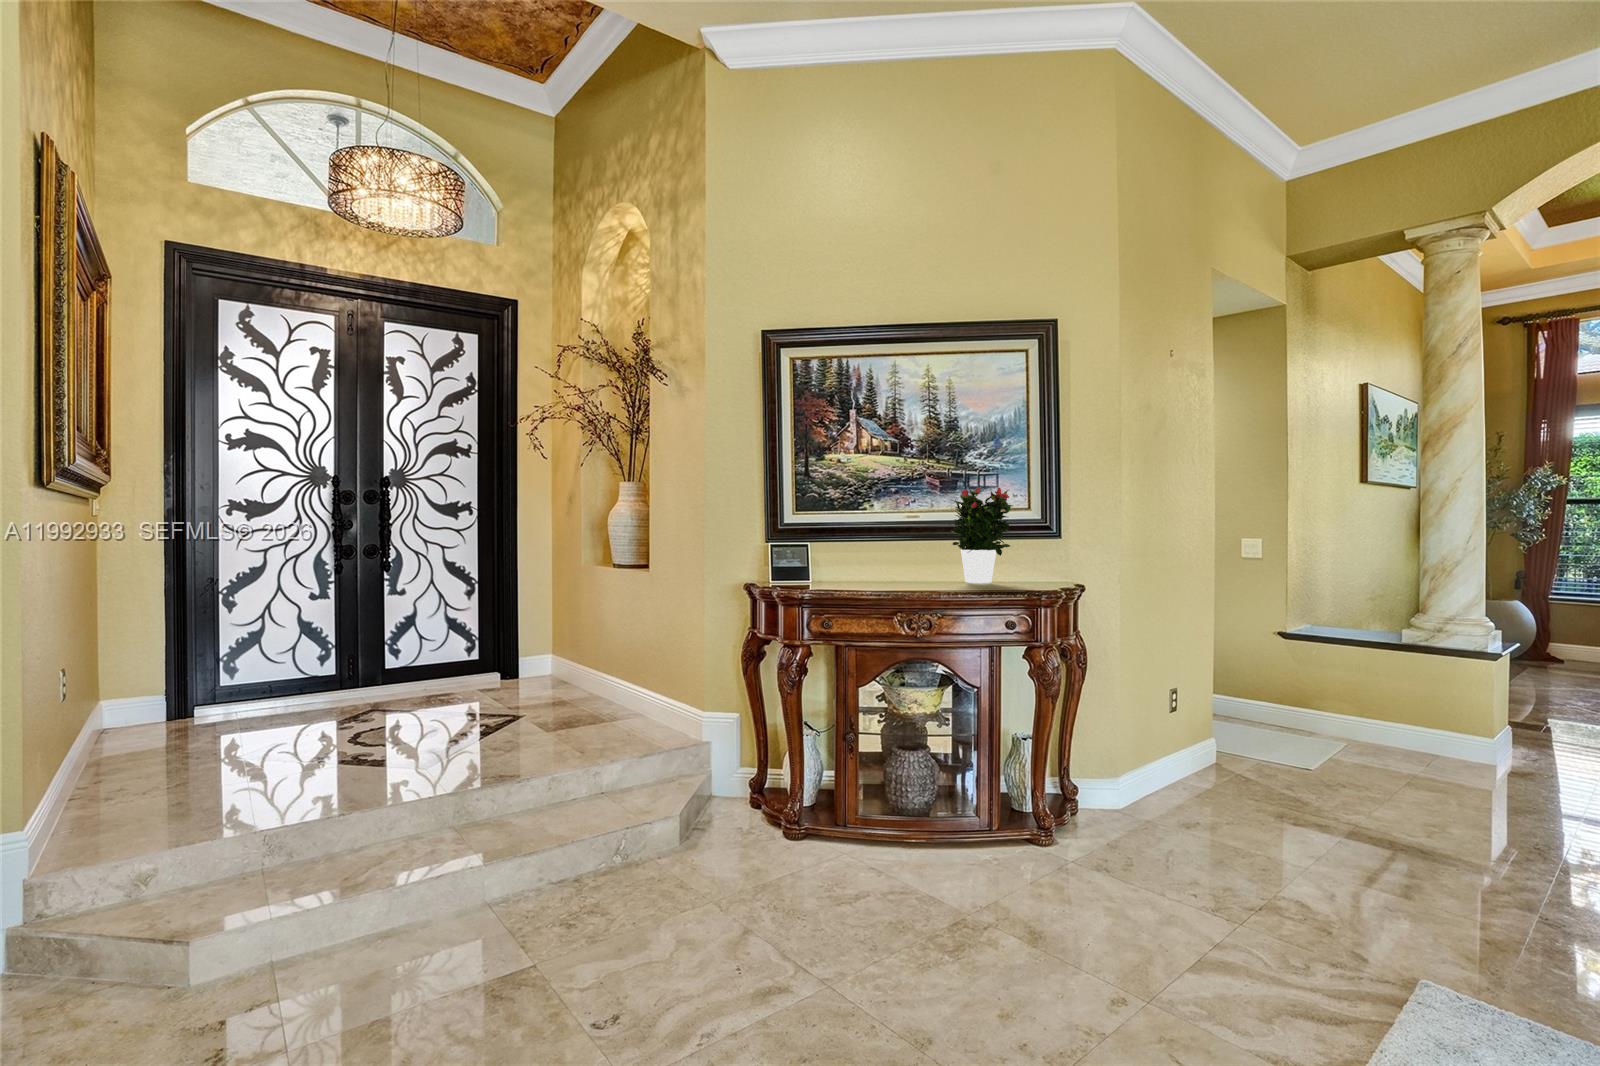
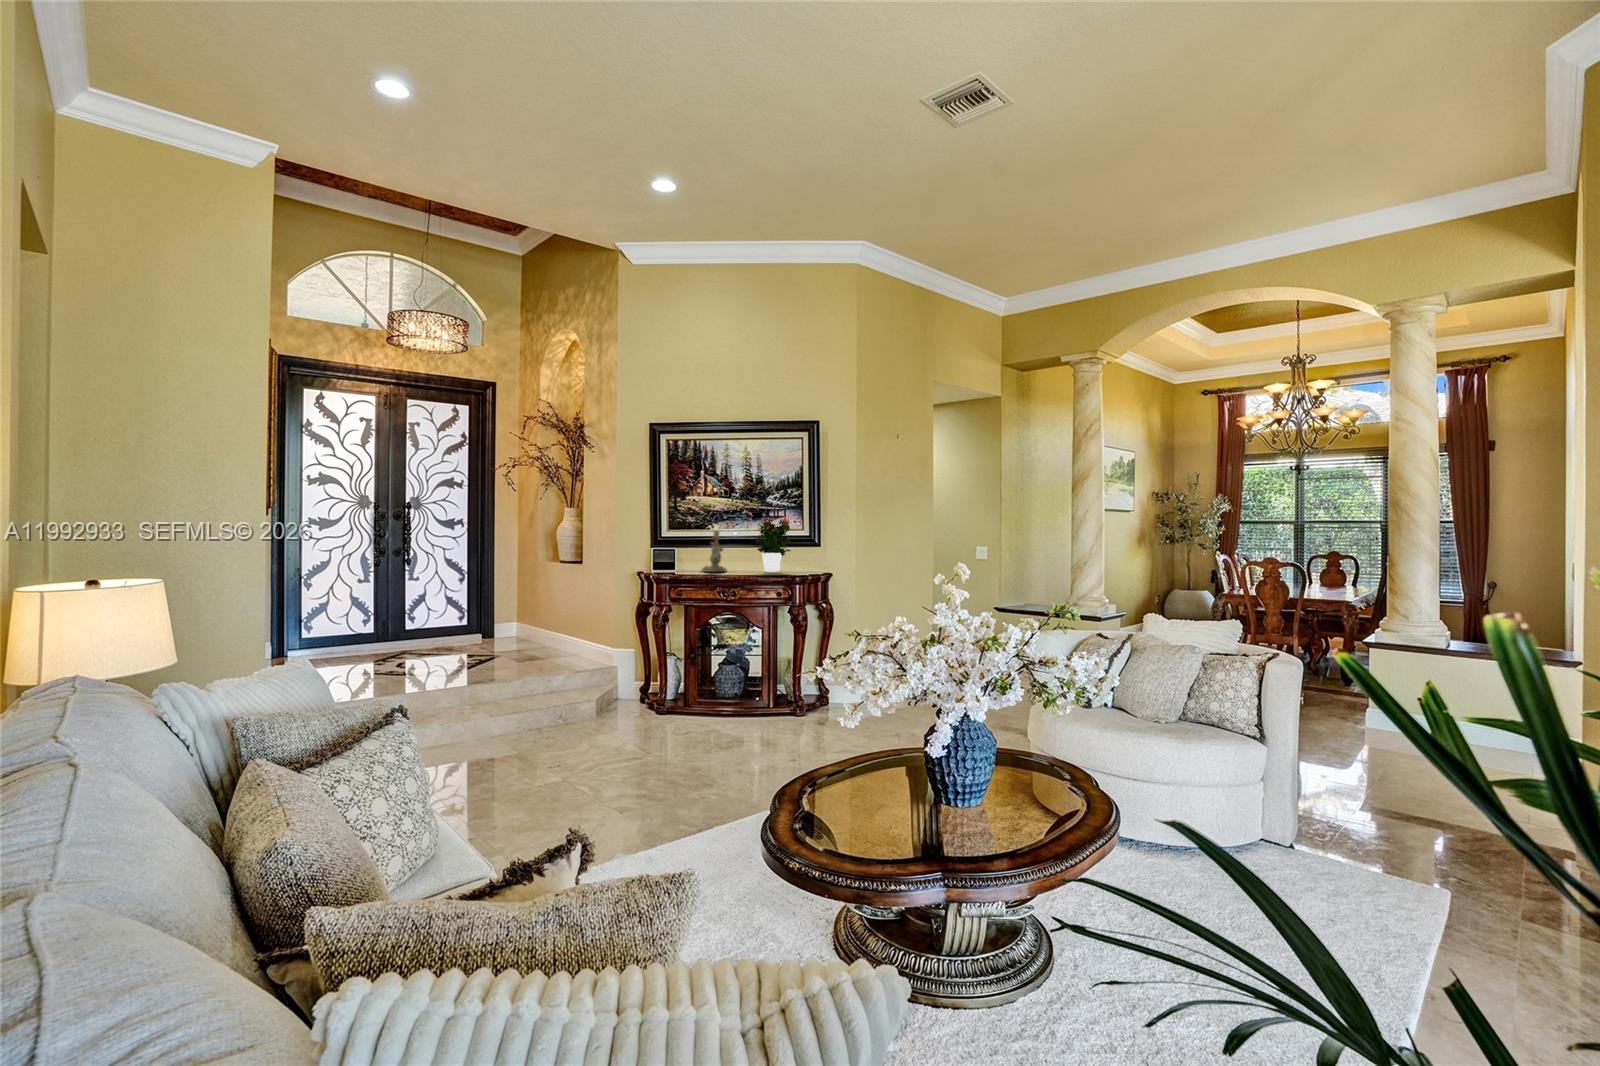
candlestick: none [855,512,901,584] -> present [702,531,727,572]

